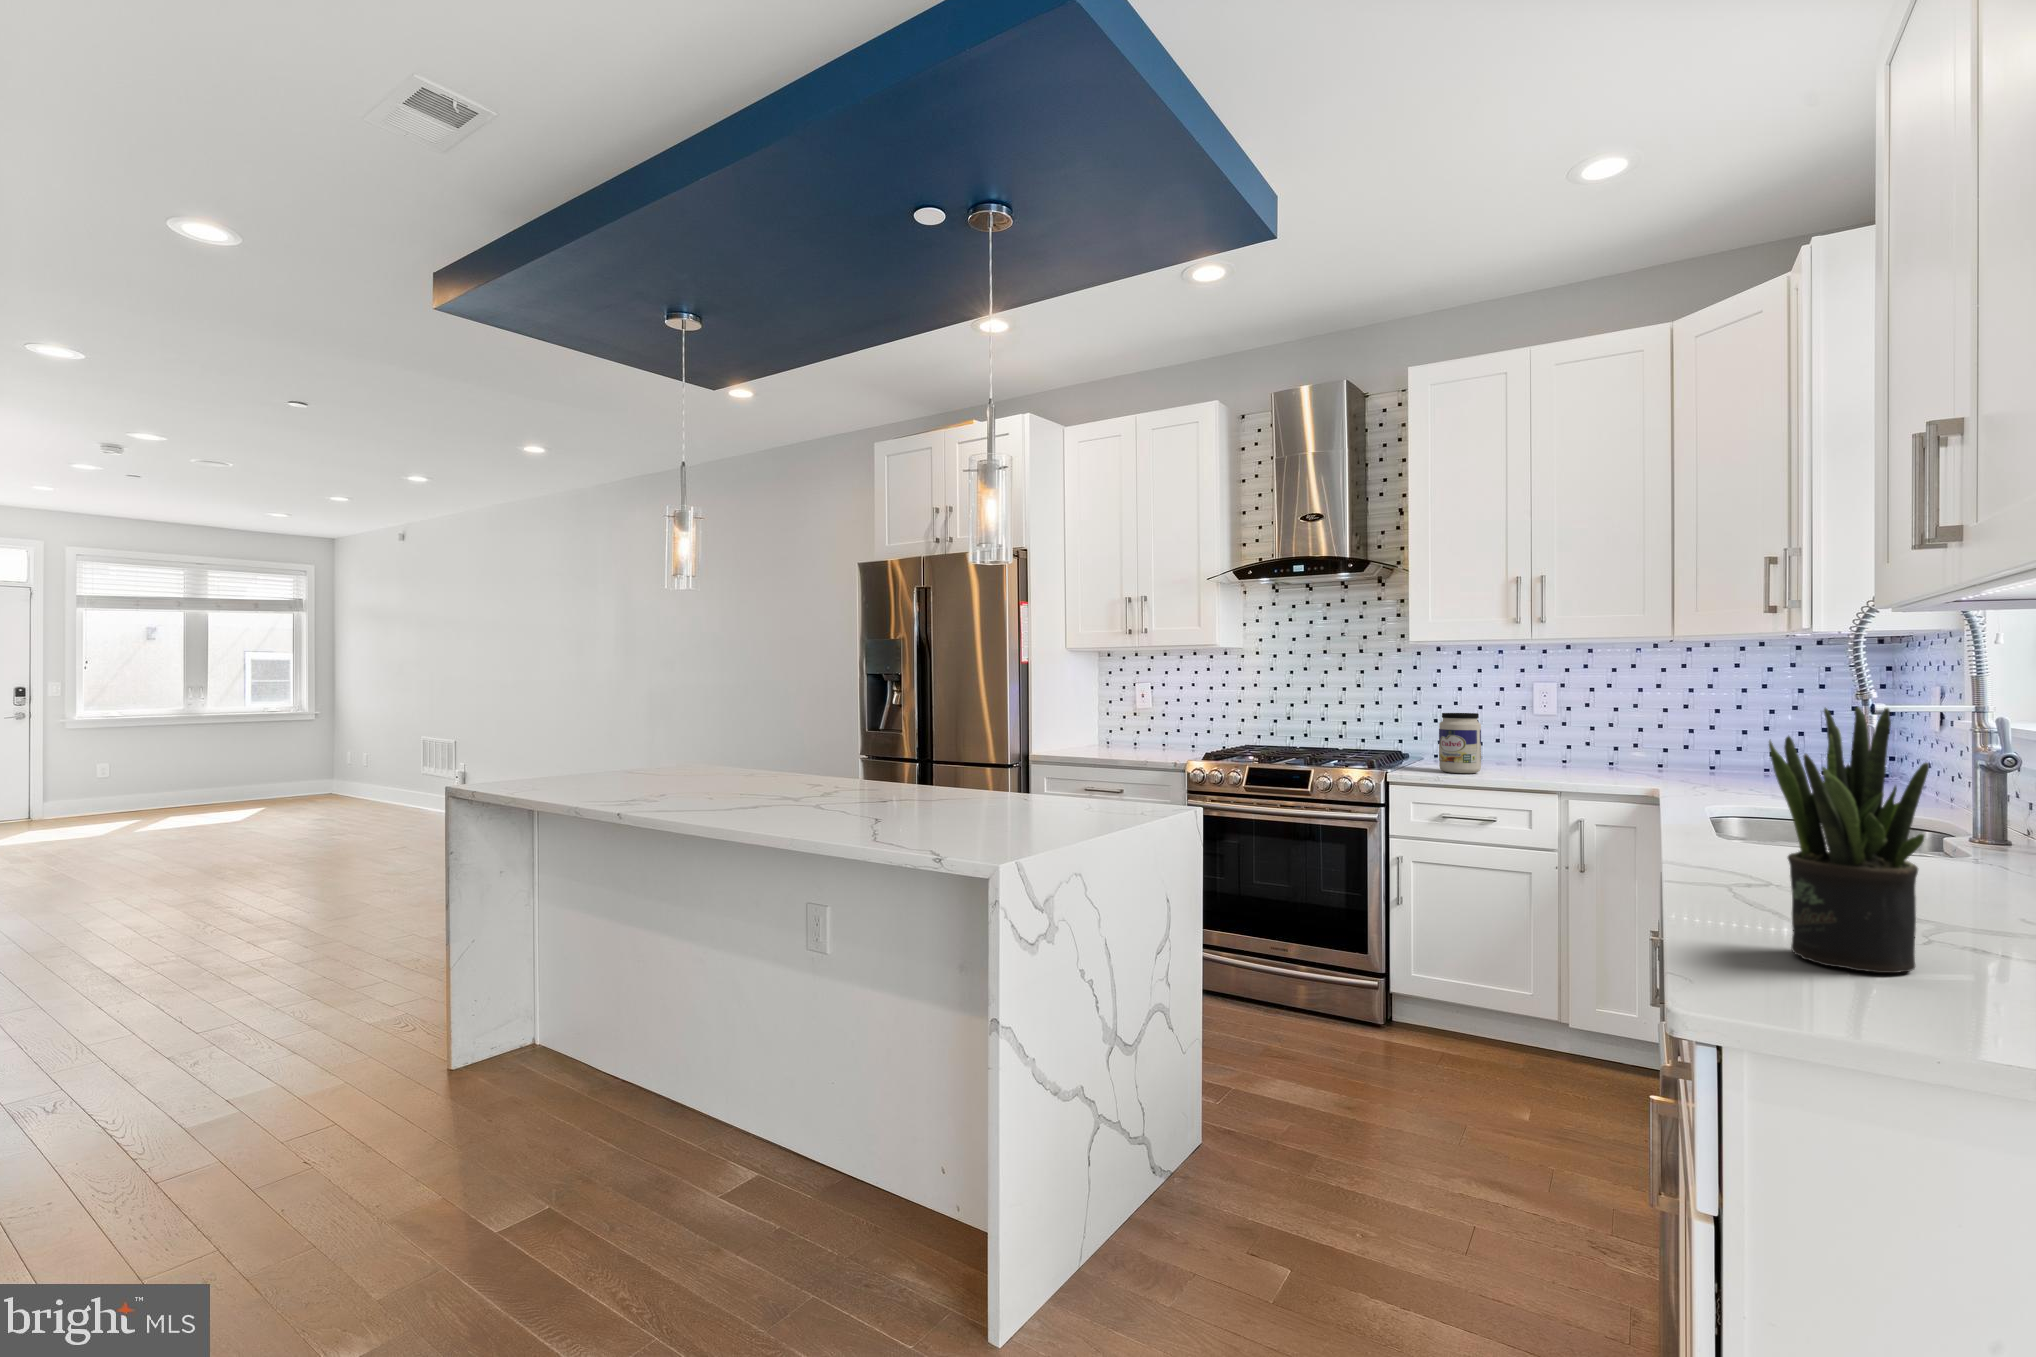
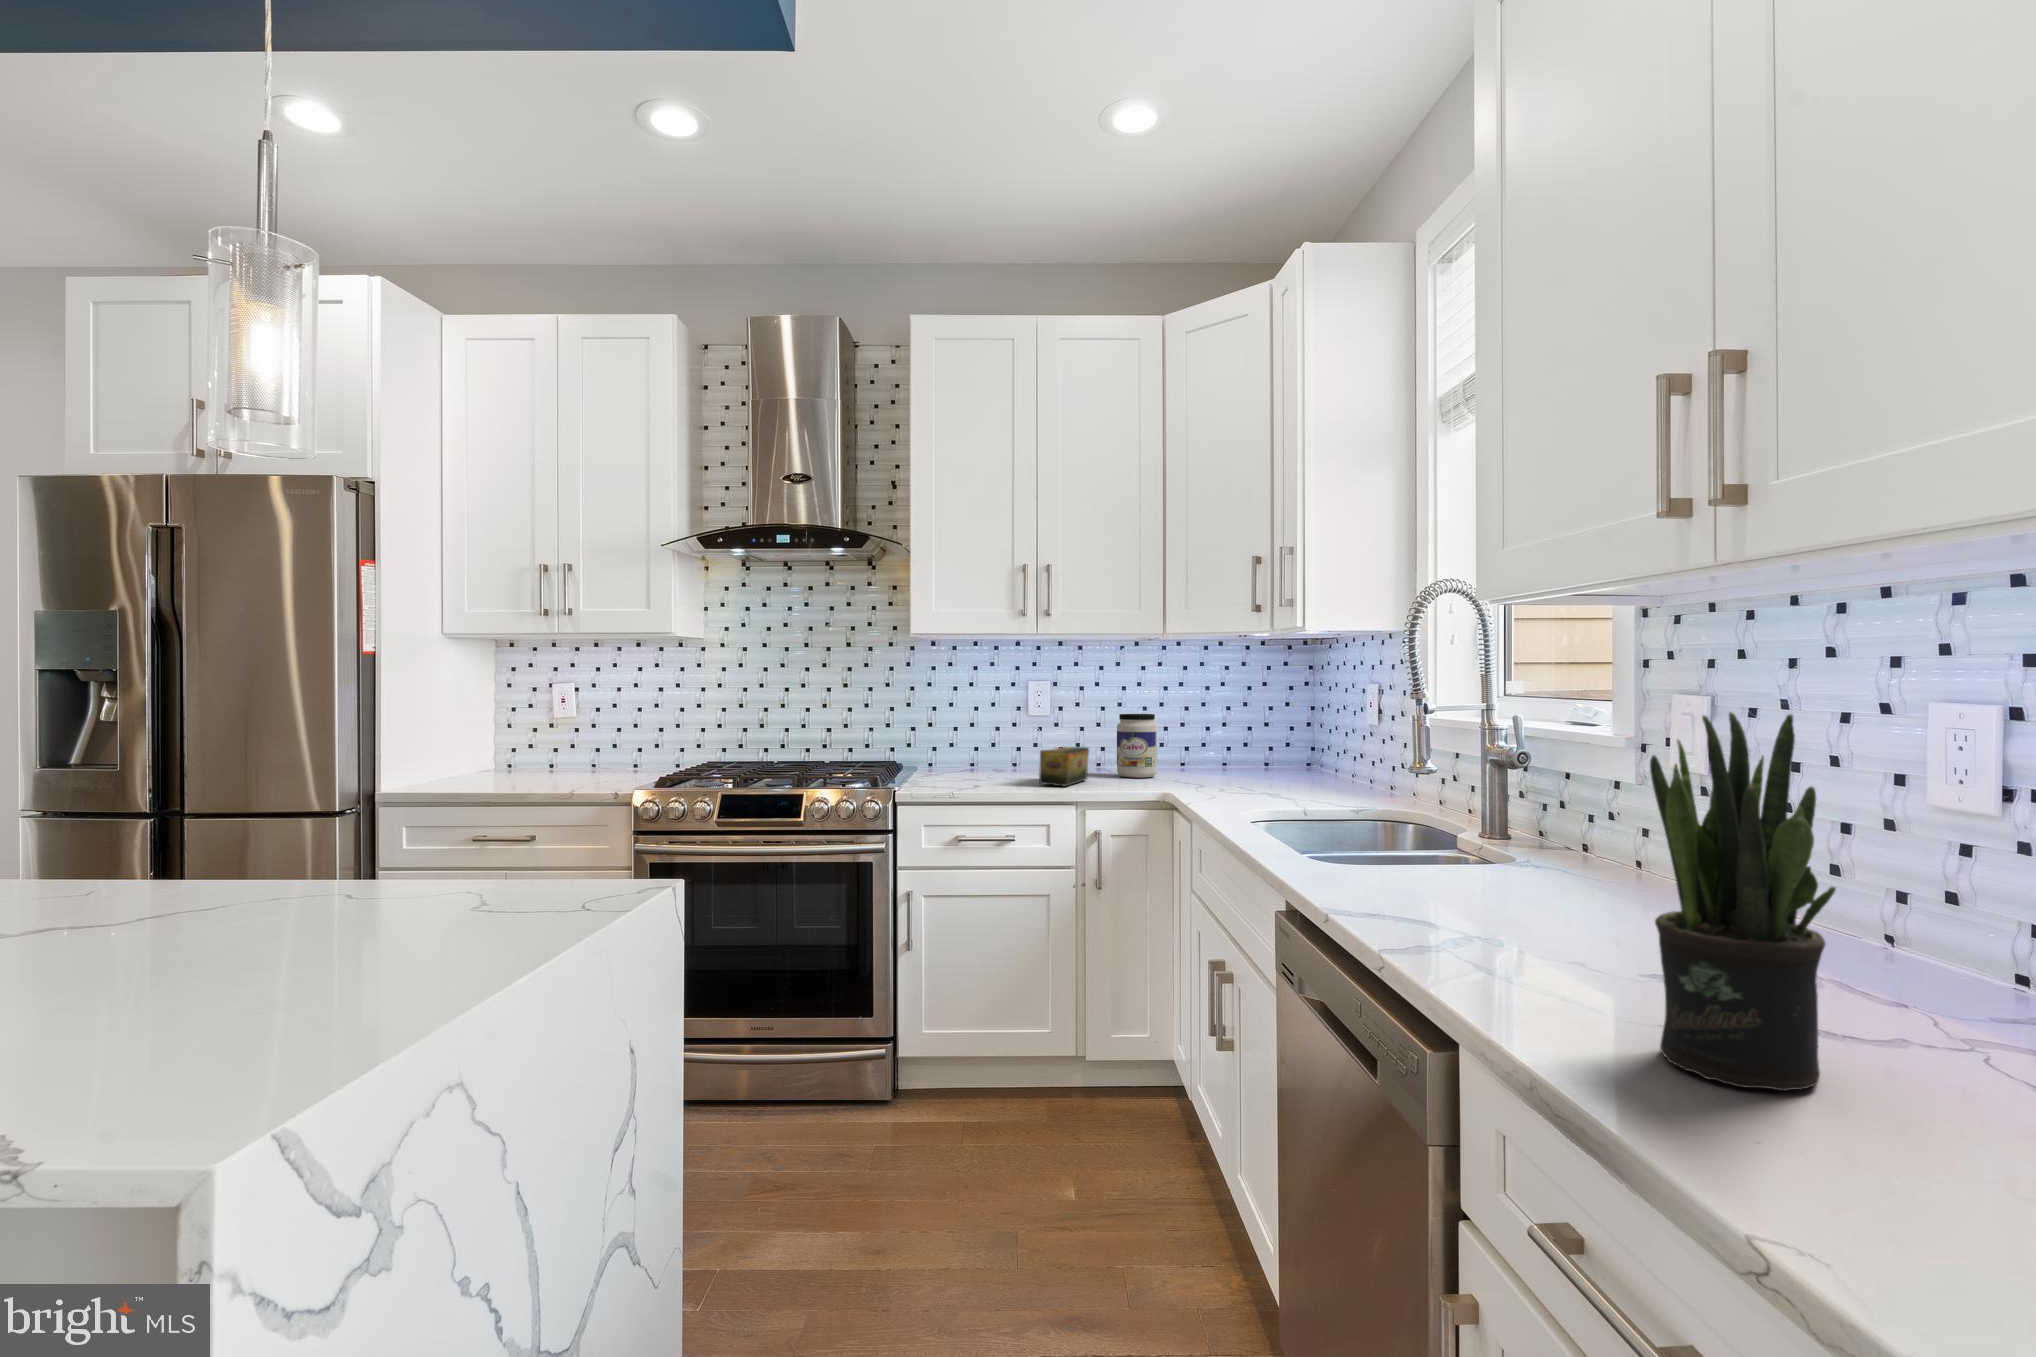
jar: present [1439,713,1481,773] -> present [1117,714,1157,778]
tea box: none [1527,742,1586,778] -> present [1039,747,1089,786]

